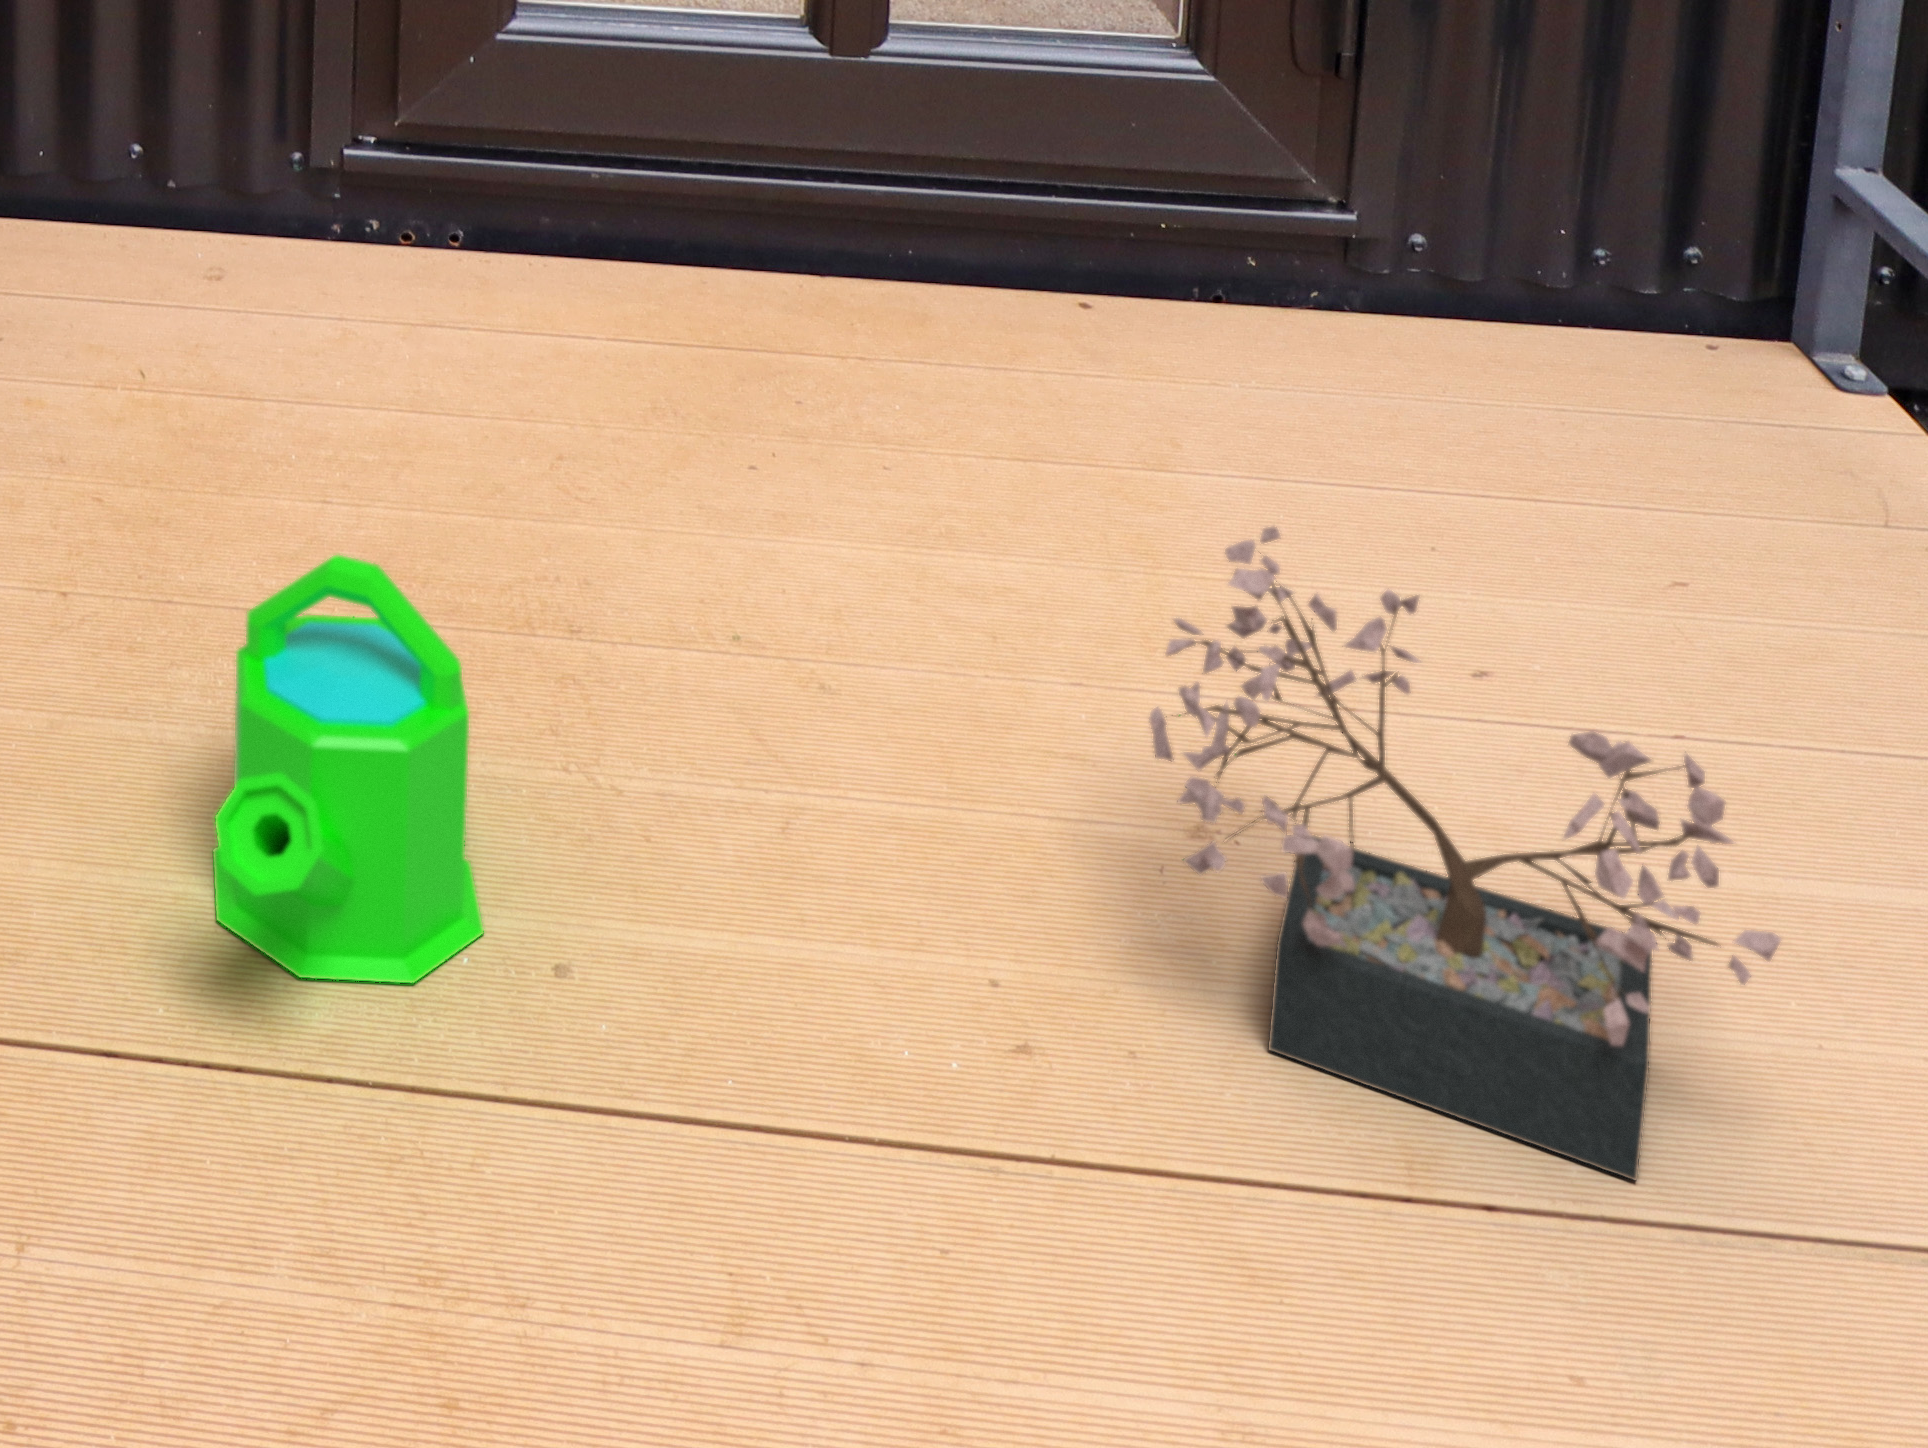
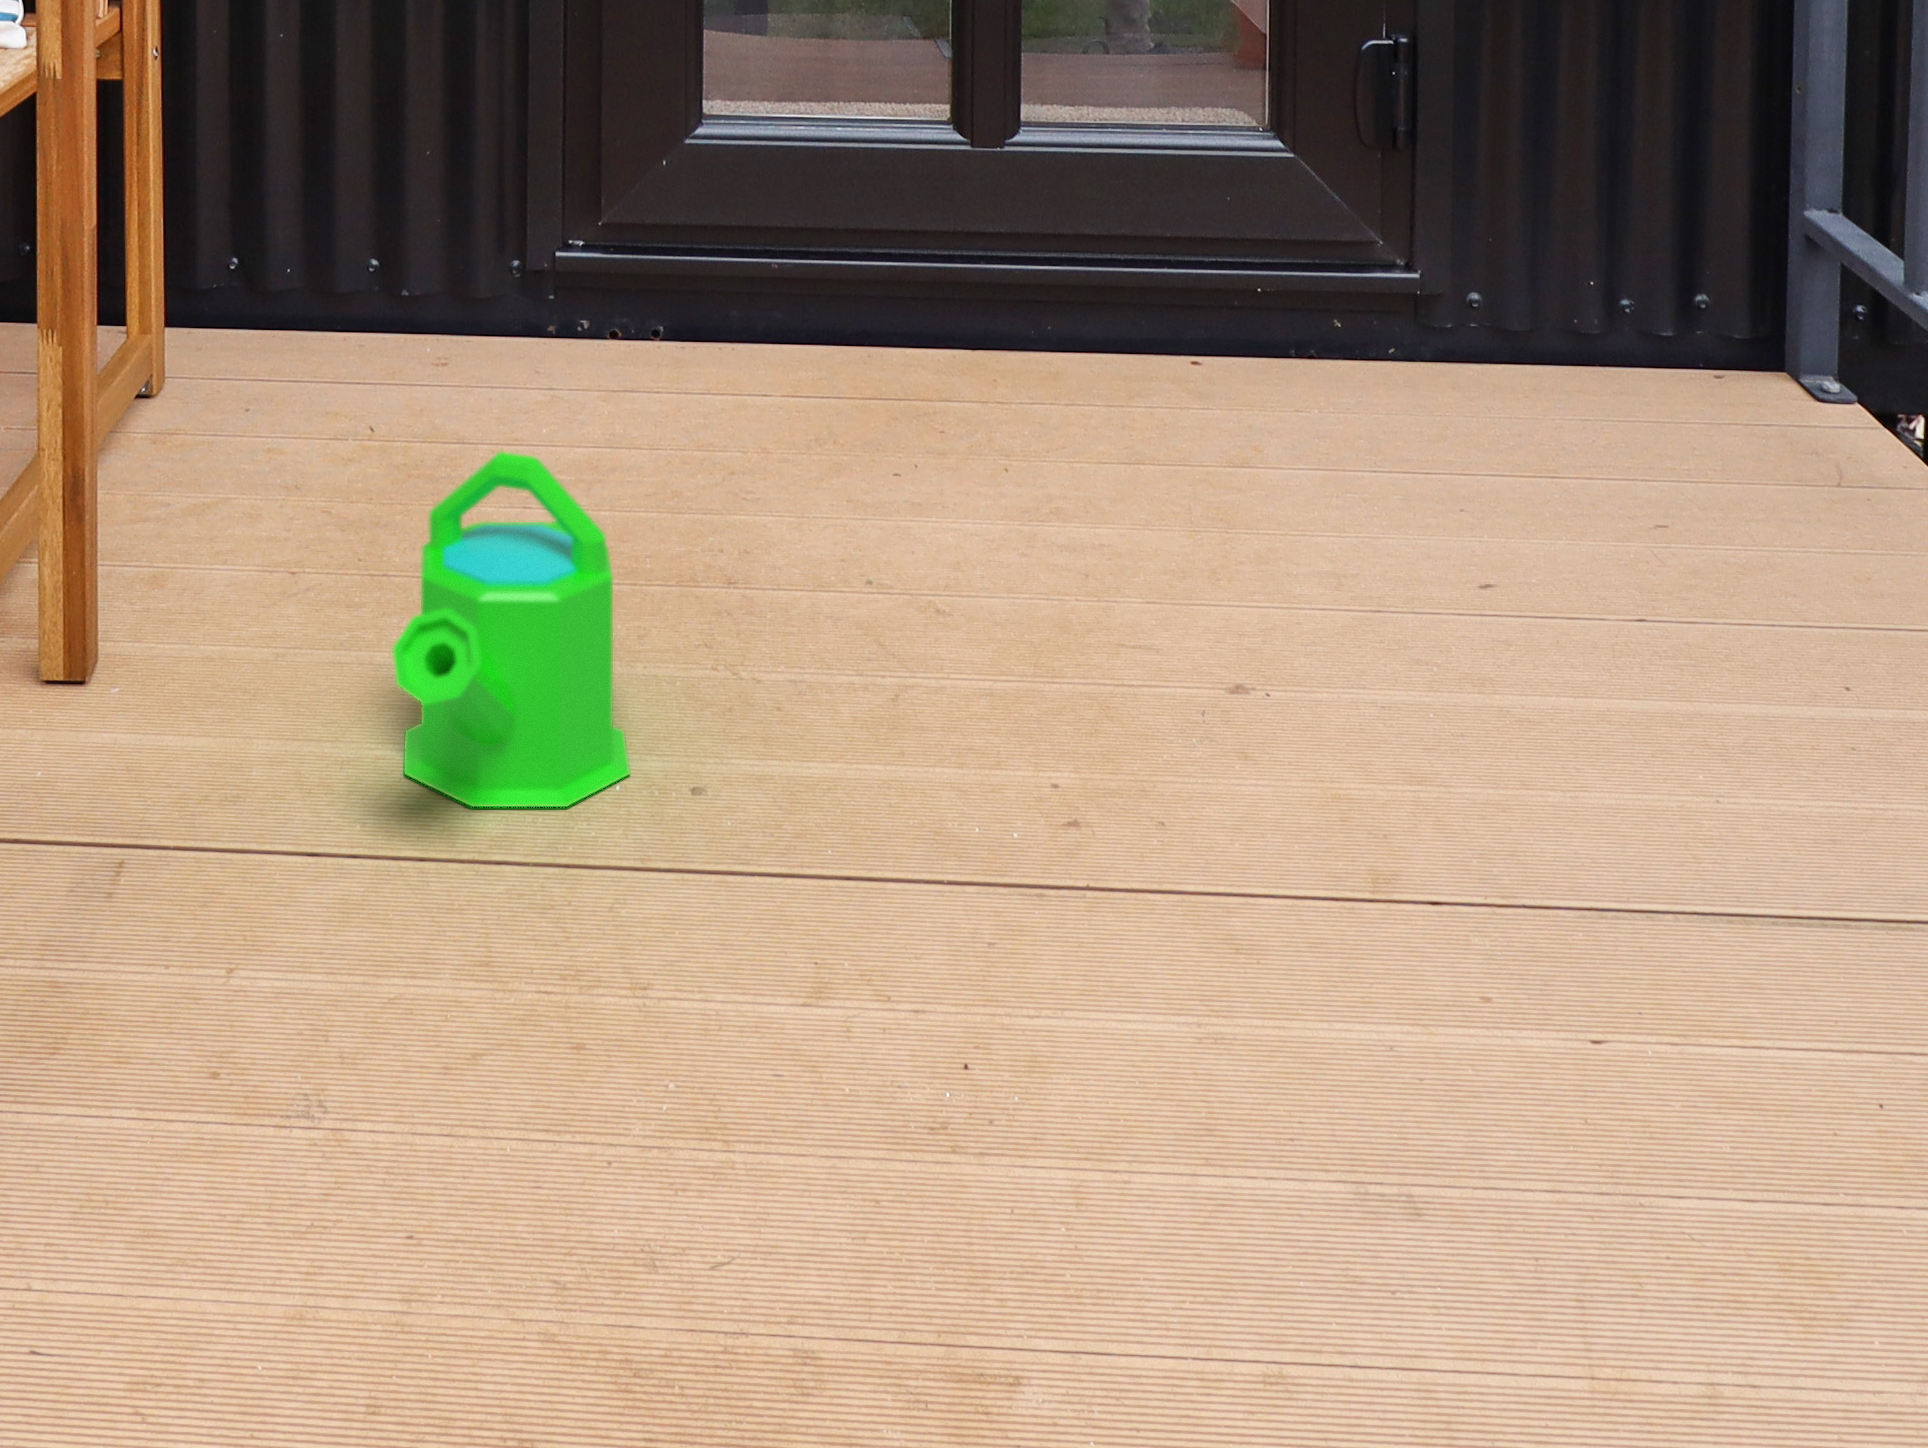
decorative plant: present [1149,527,1781,1180] -> none [1173,400,1648,887]

